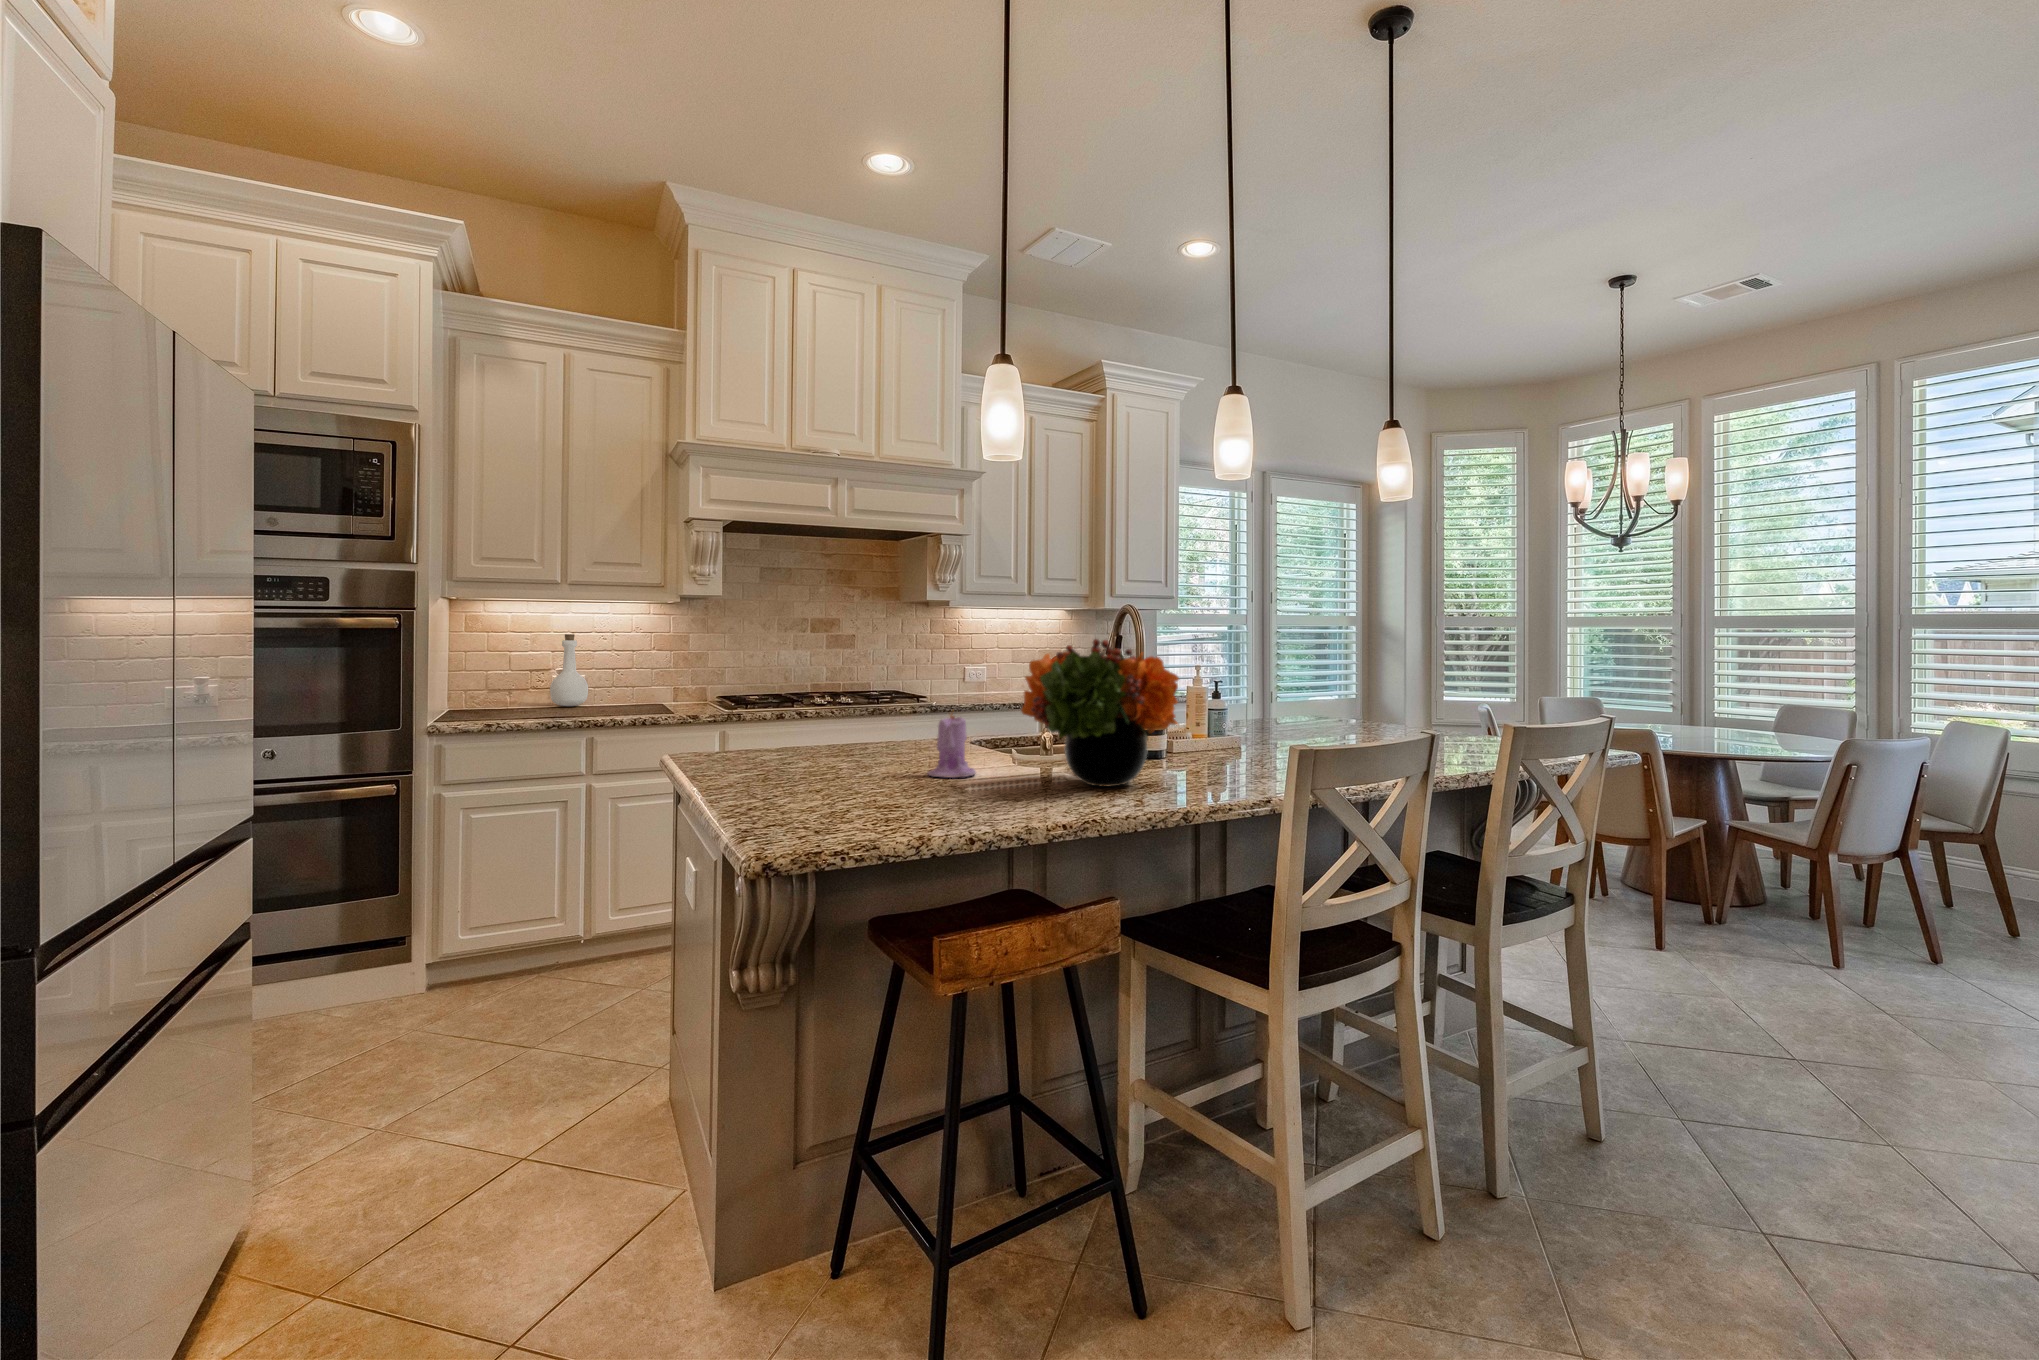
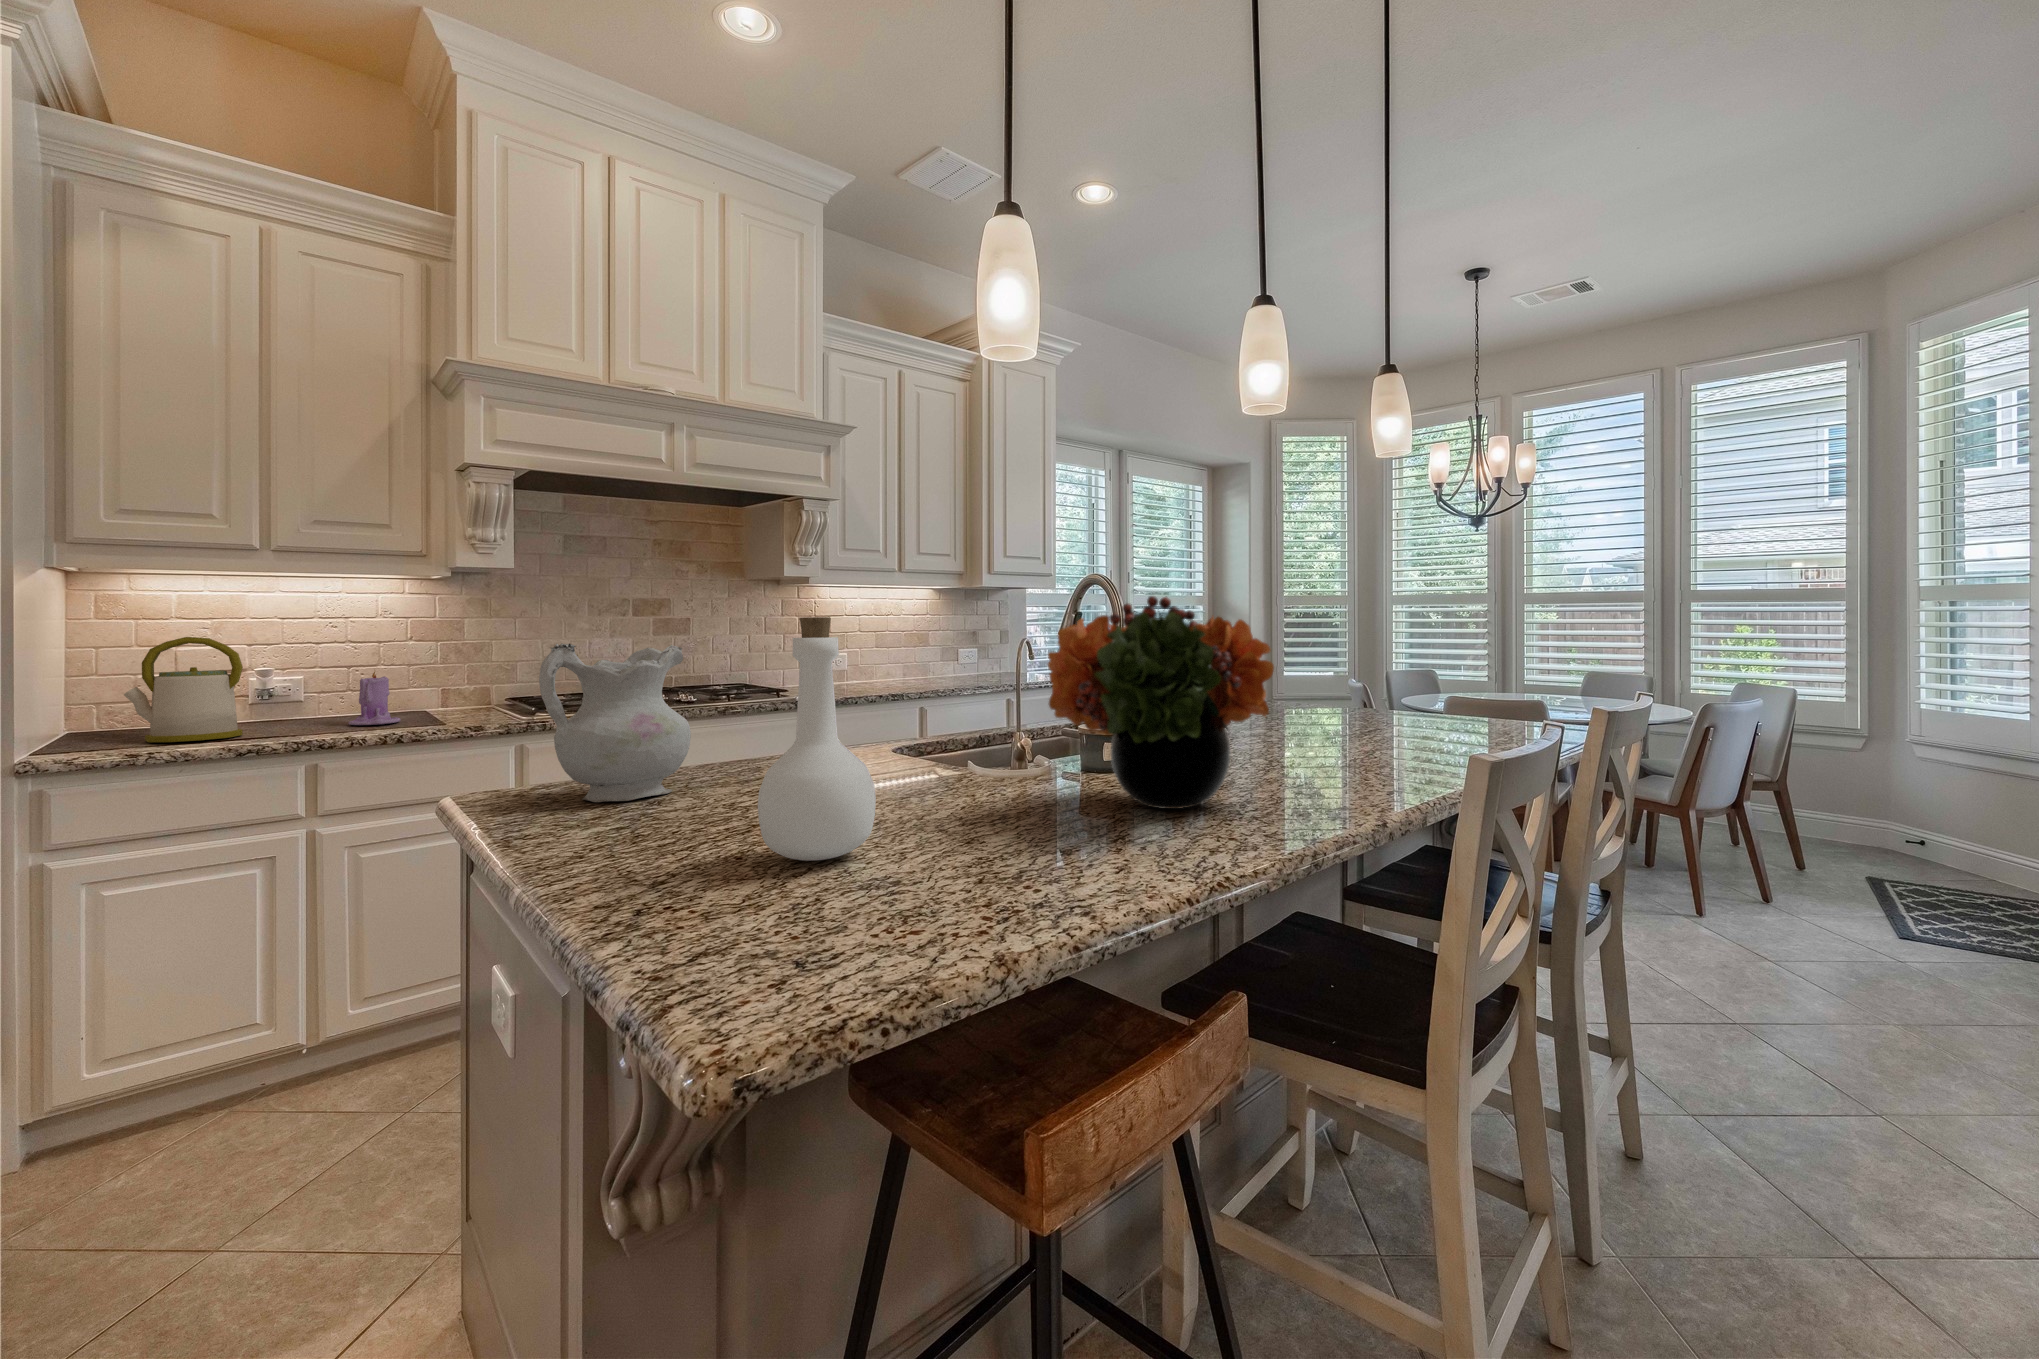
bottle: present [550,634,588,706] -> present [758,617,876,861]
kettle: none [483,647,550,719] -> present [124,637,243,742]
ceramic pitcher: none [721,662,812,765] -> present [539,644,691,802]
candle: present [927,714,976,778] -> present [348,672,400,725]

